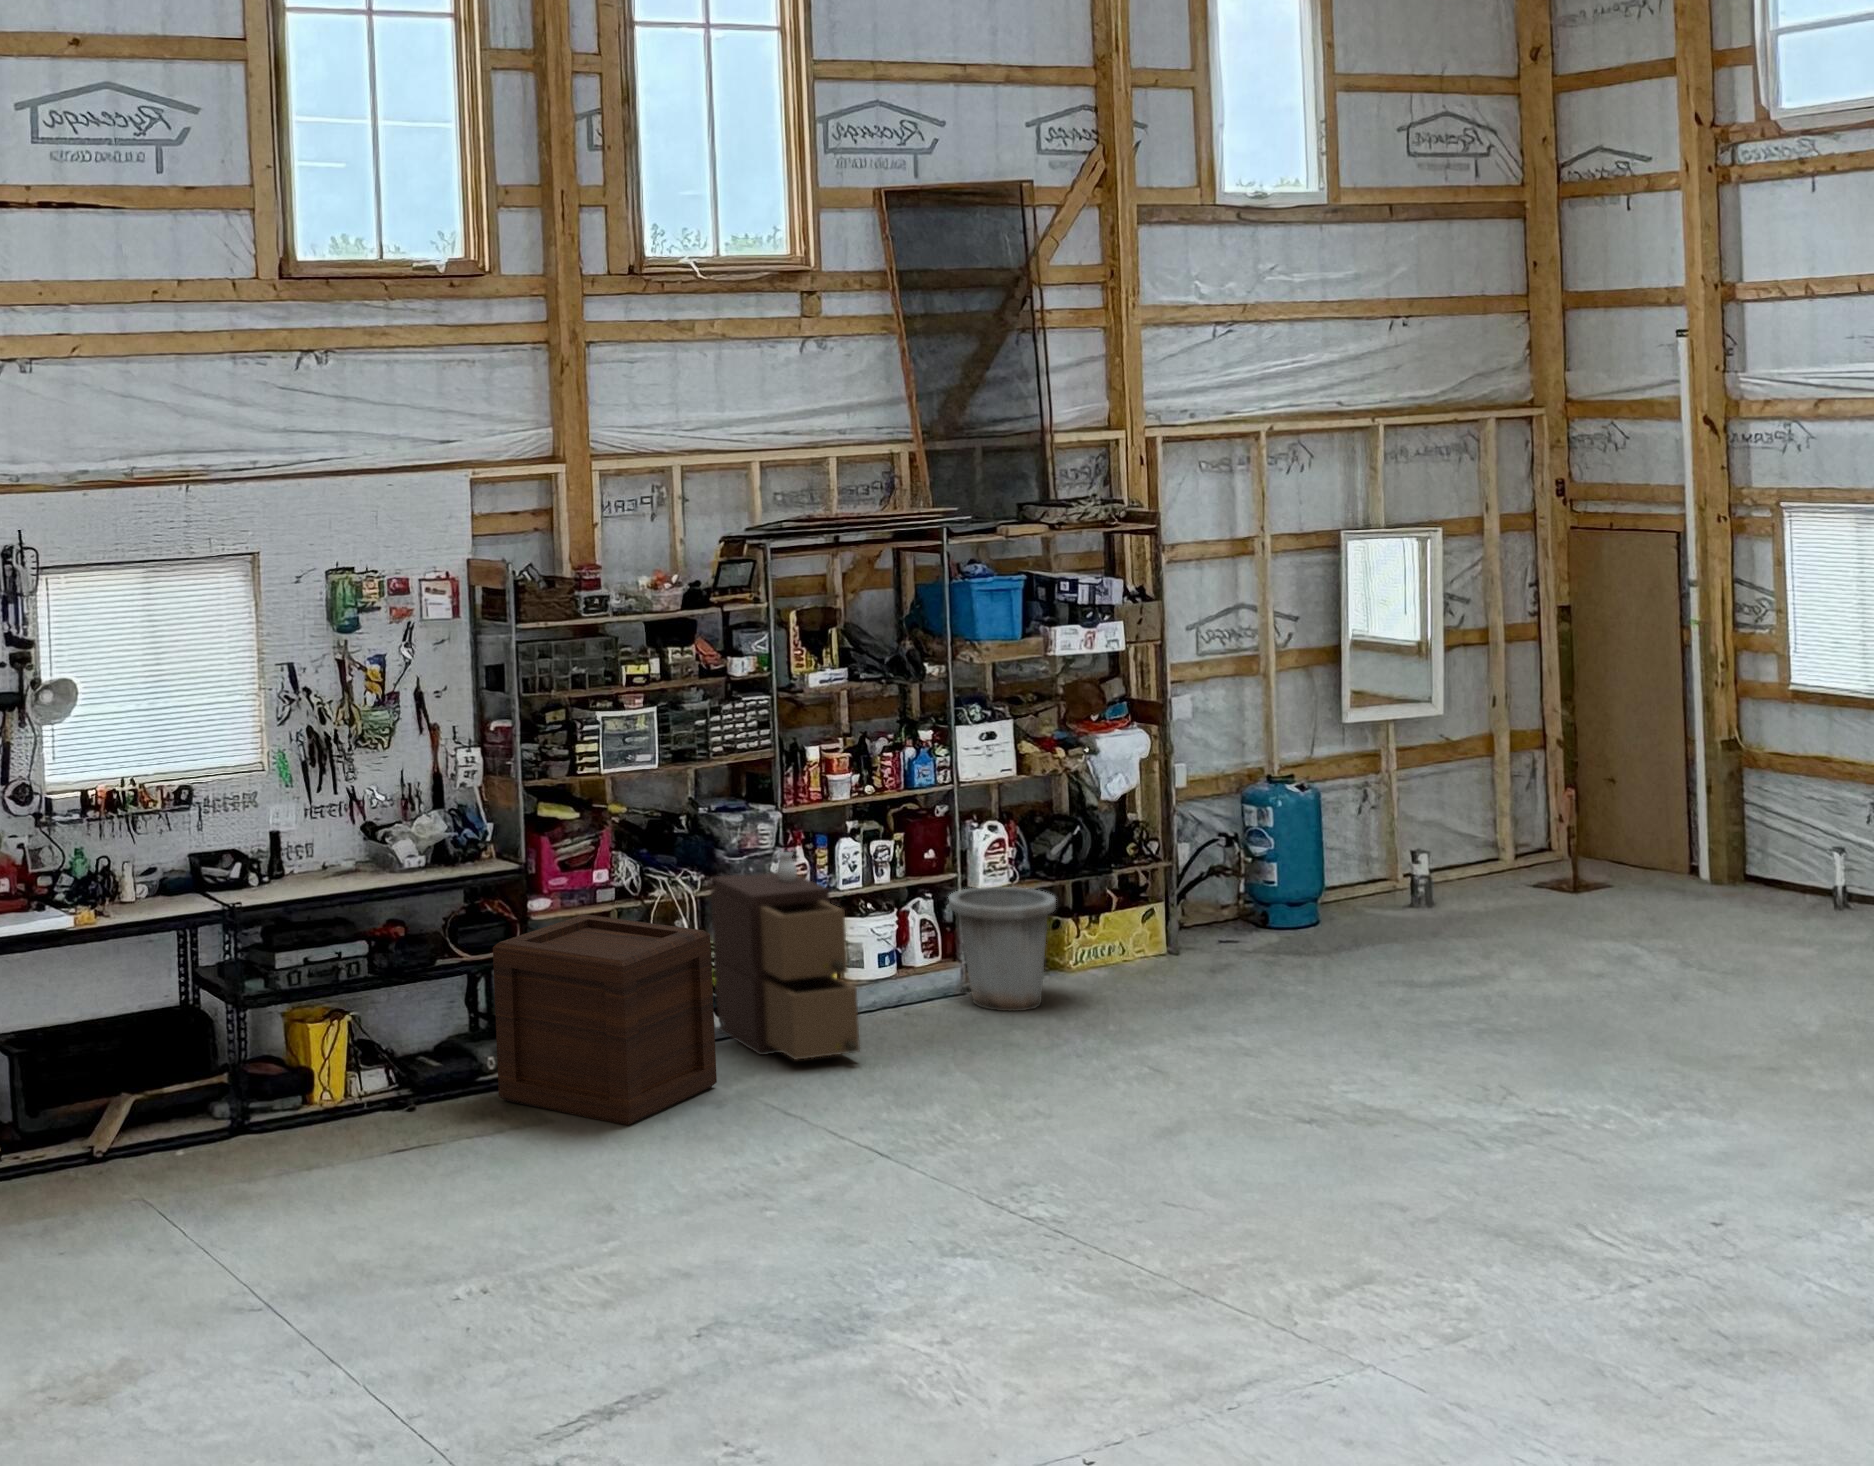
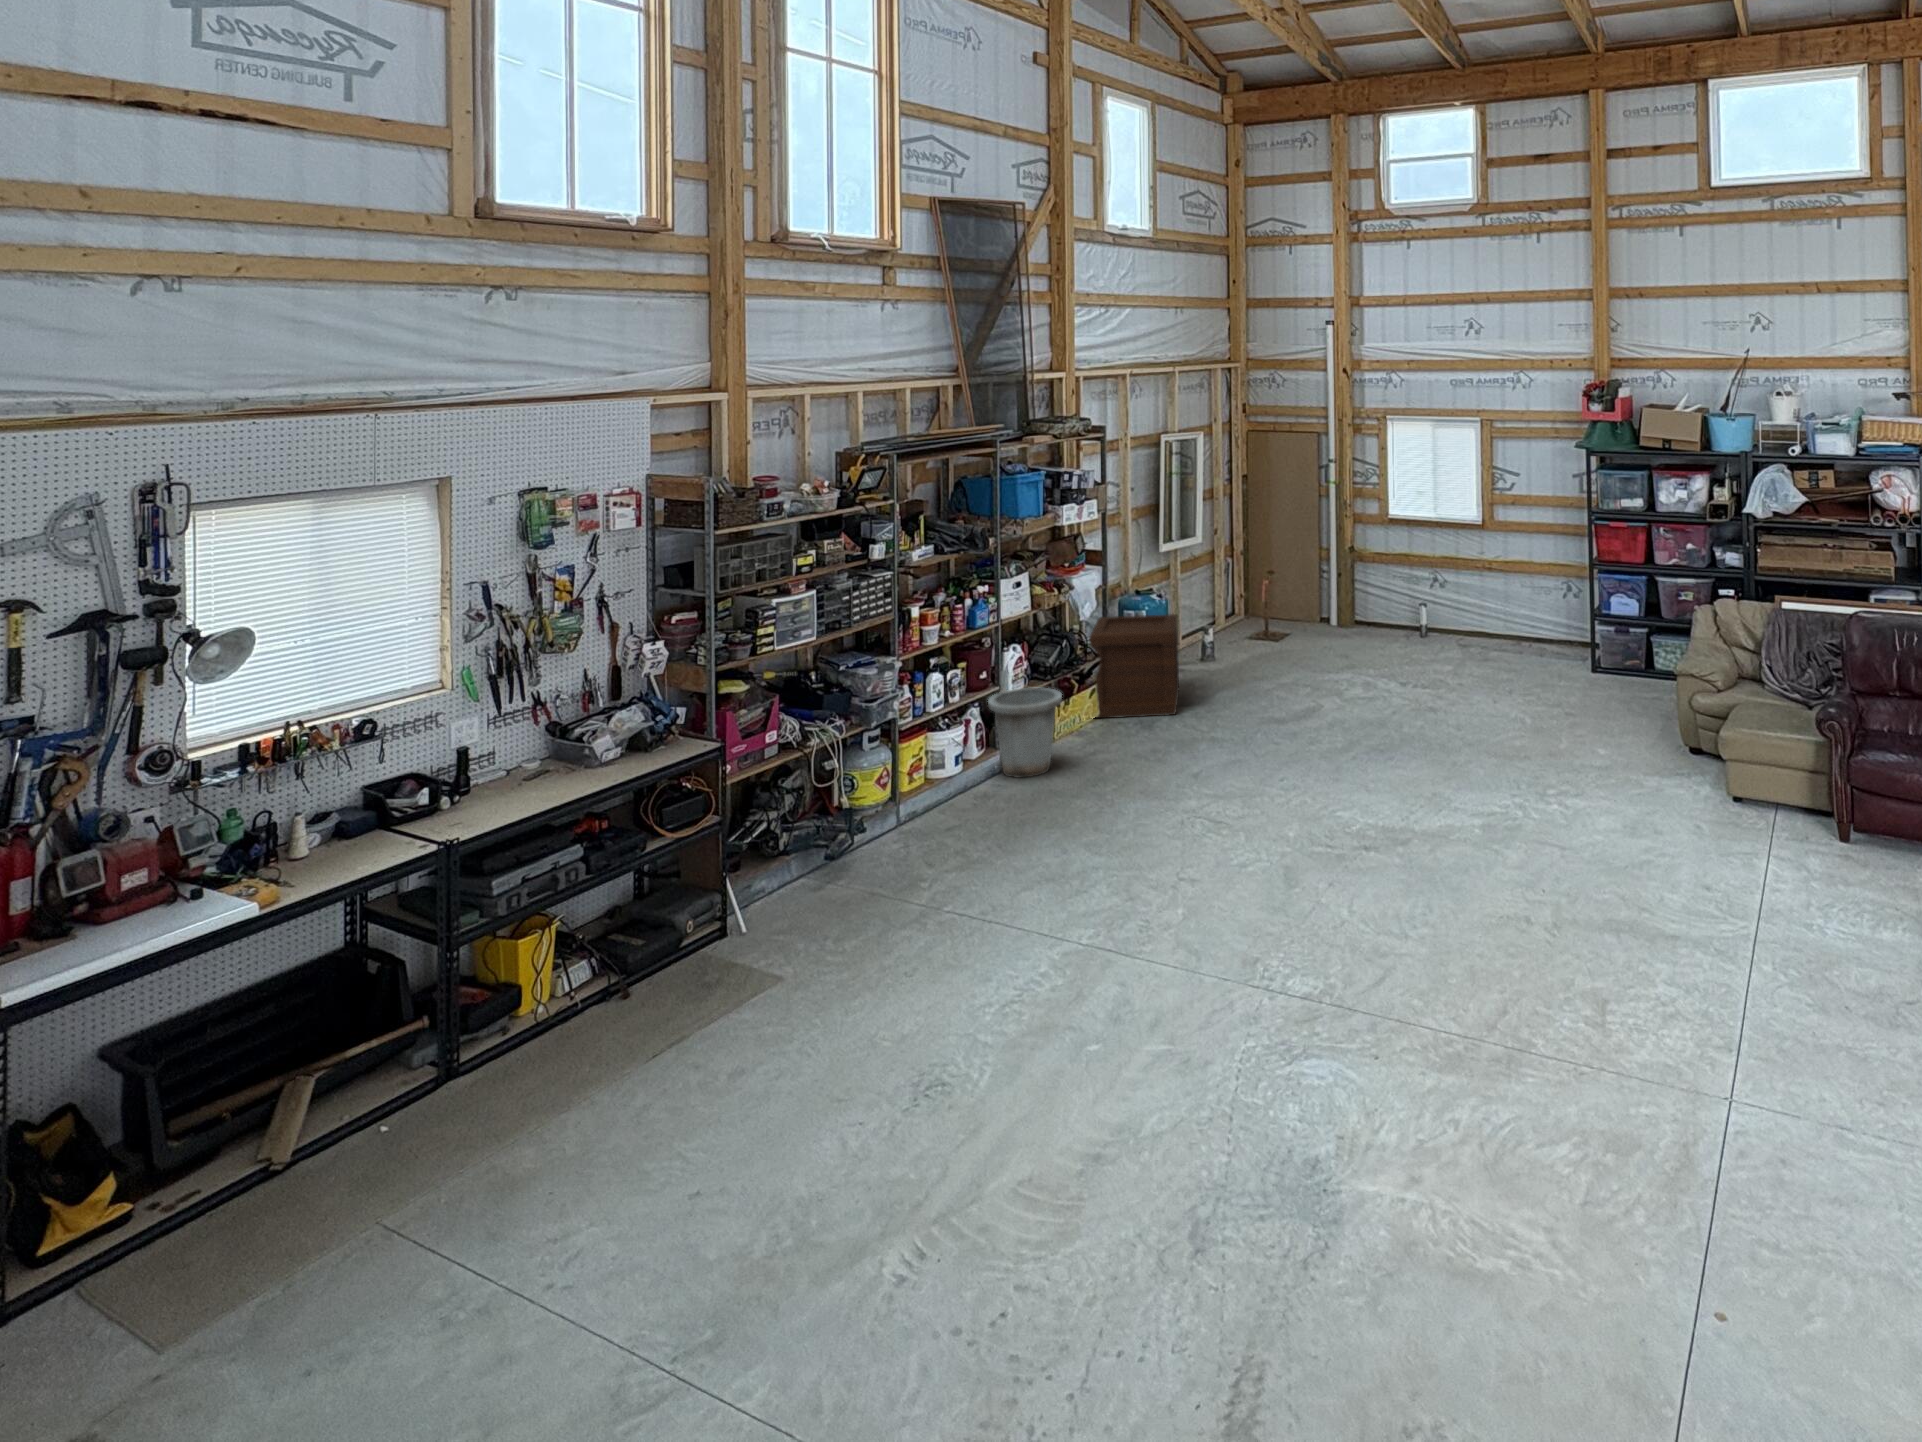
storage cabinet: present [711,852,860,1059] -> none [836,689,971,852]
wooden crate: present [493,914,717,1125] -> present [1089,614,1179,718]

